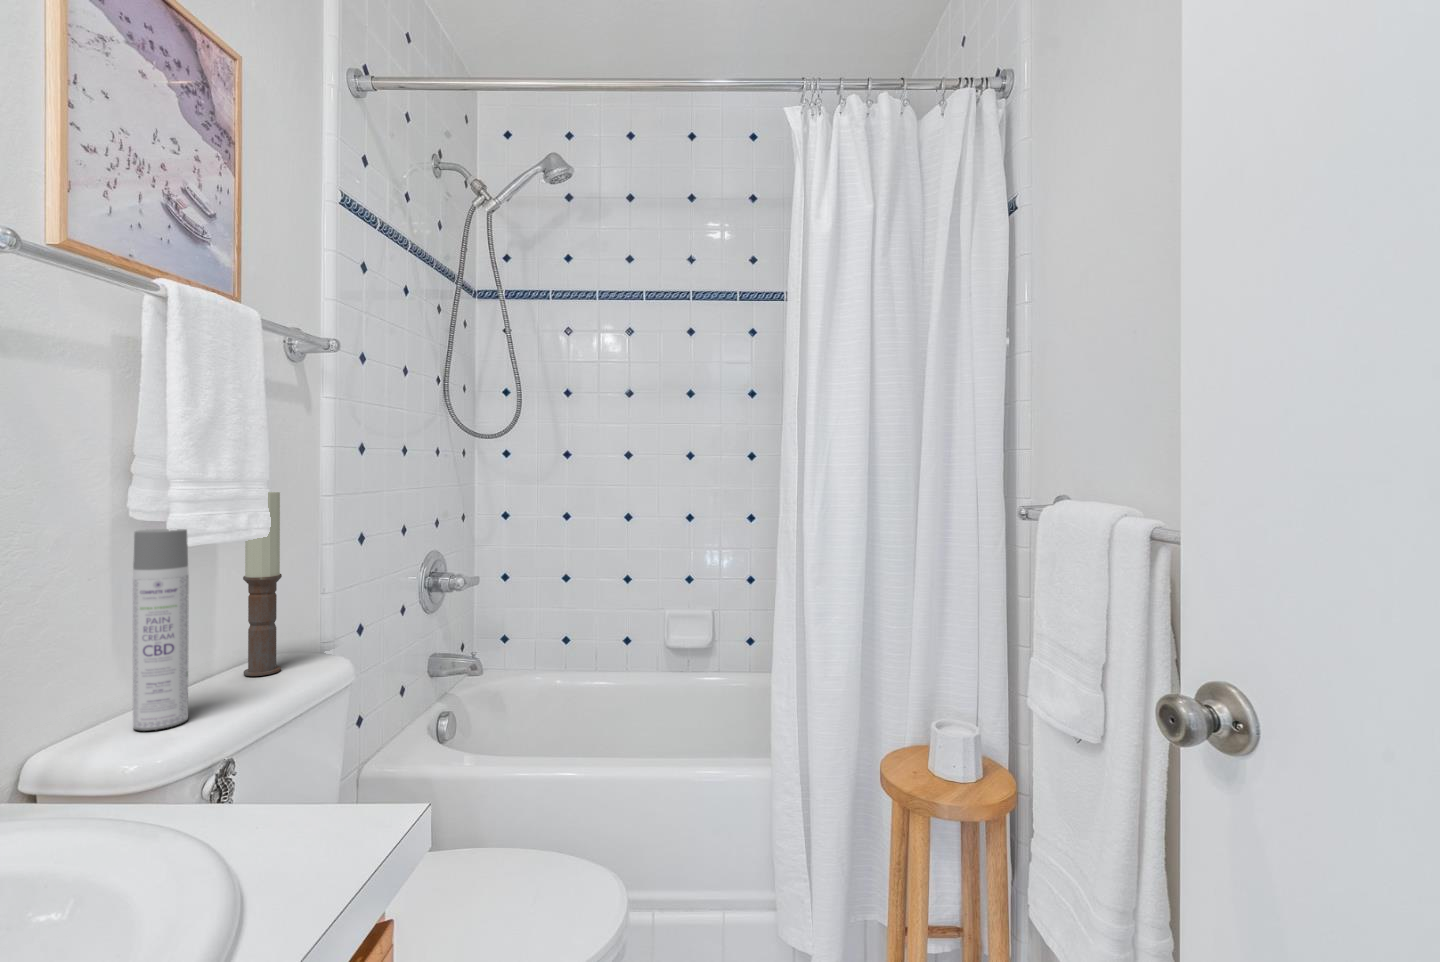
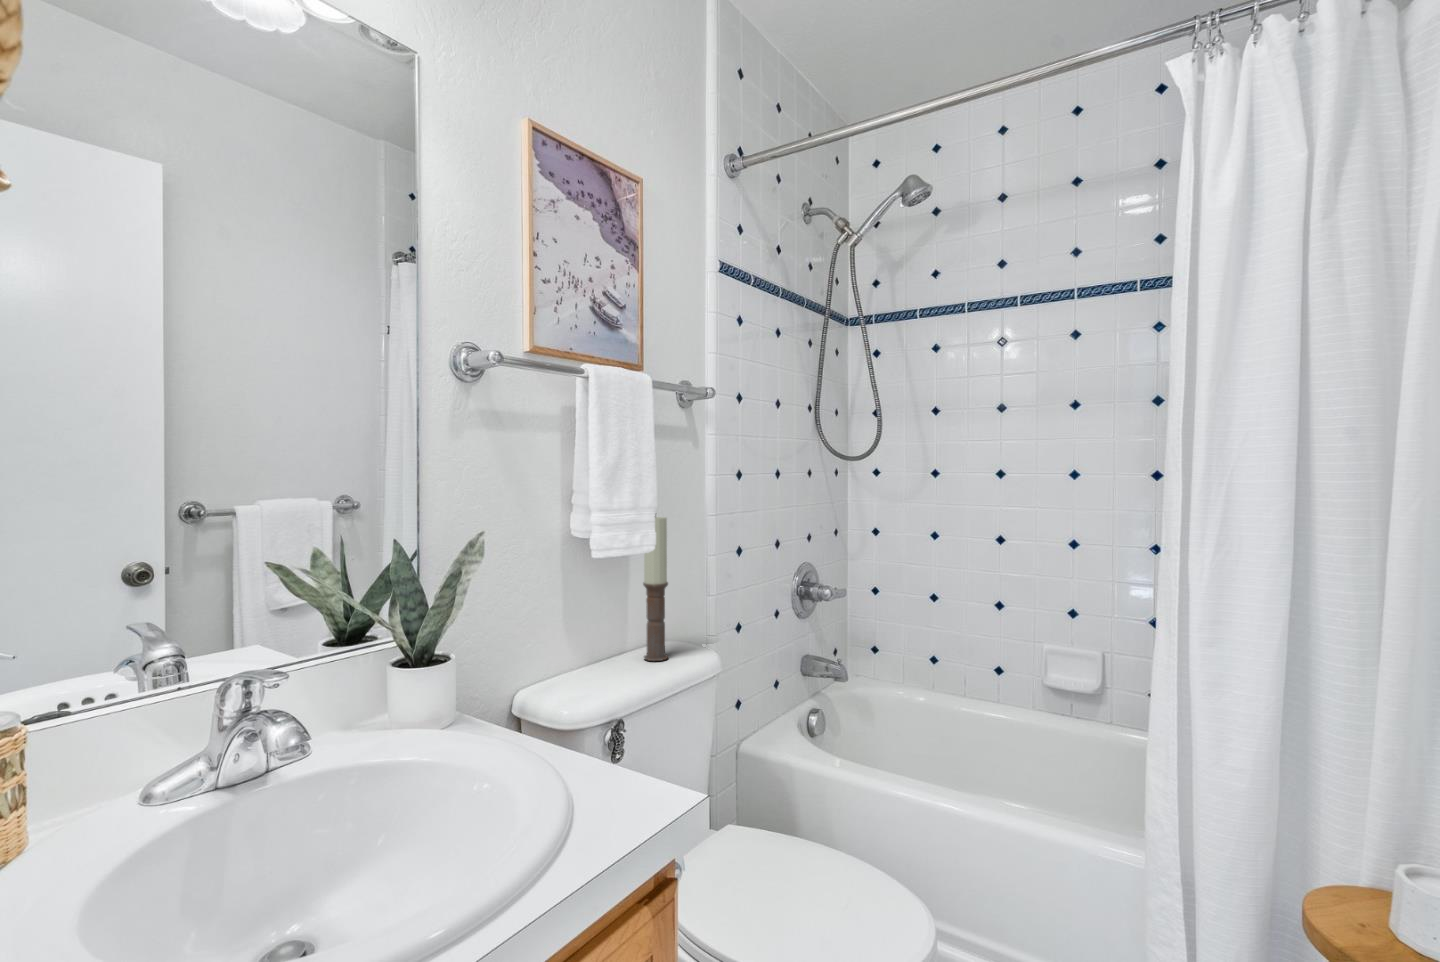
spray bottle: present [133,529,189,731] -> none [569,547,601,693]

